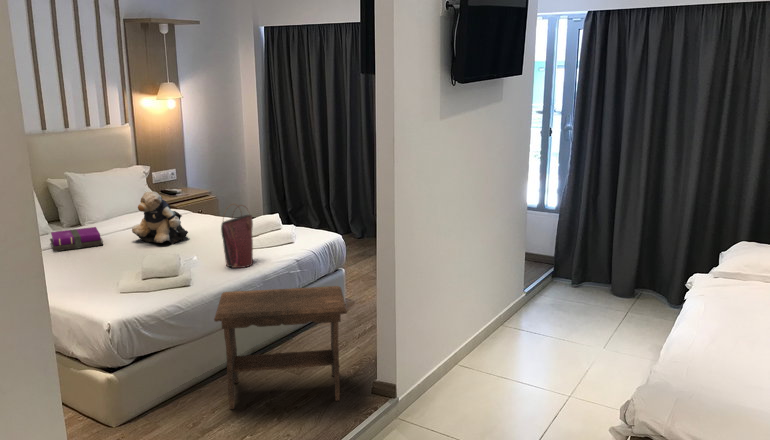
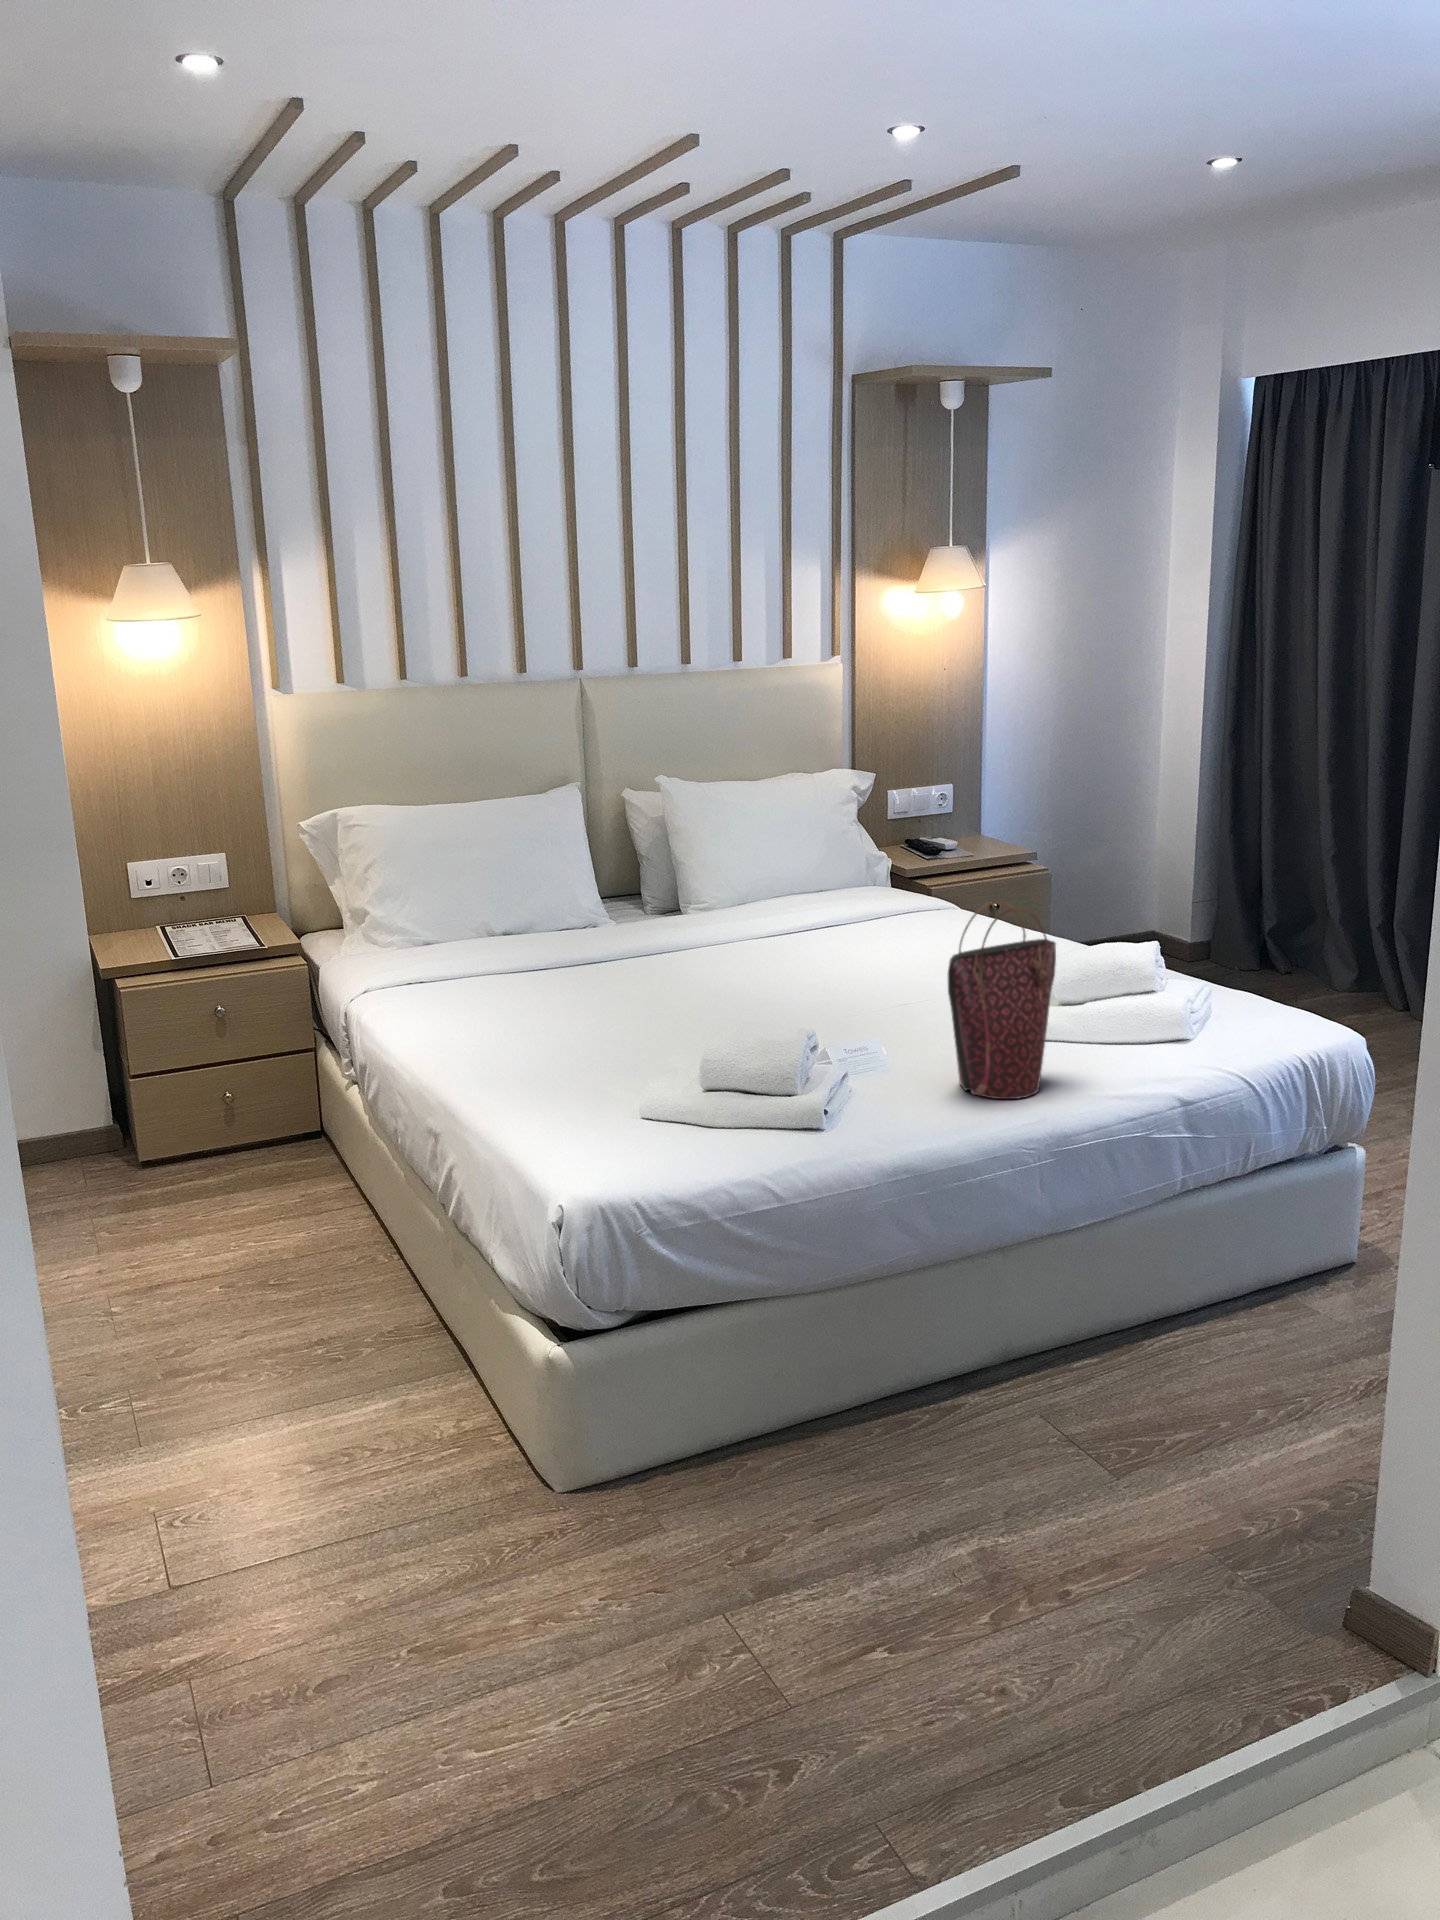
teddy bear: present [132,192,188,244] -> none [762,842,905,995]
notebook: present [50,227,103,251] -> none [572,924,690,977]
footstool: present [214,286,347,409] -> none [832,1171,1285,1618]

